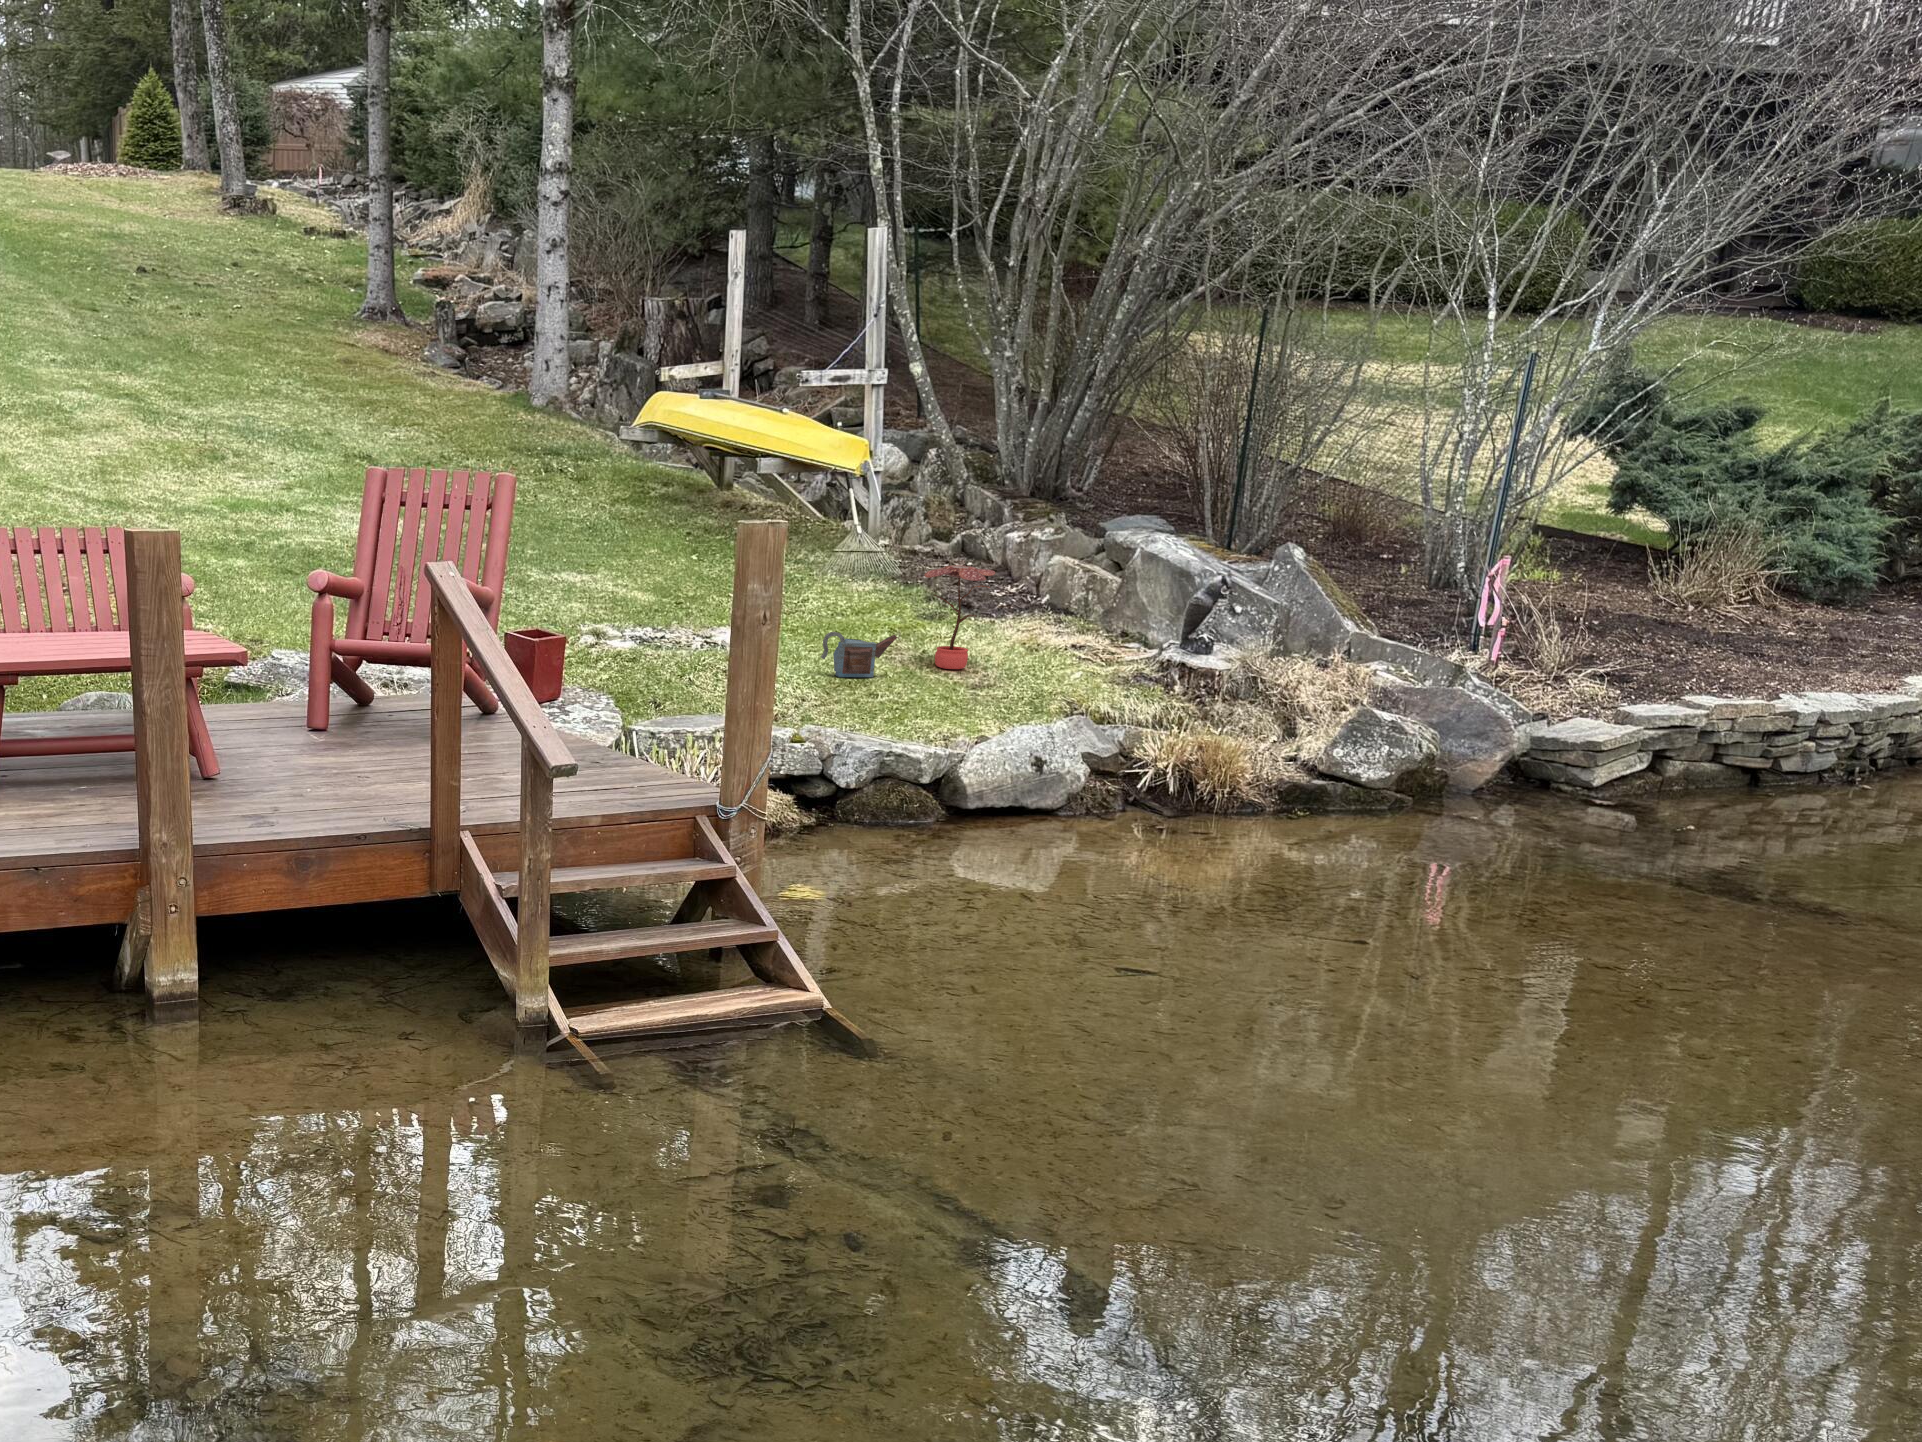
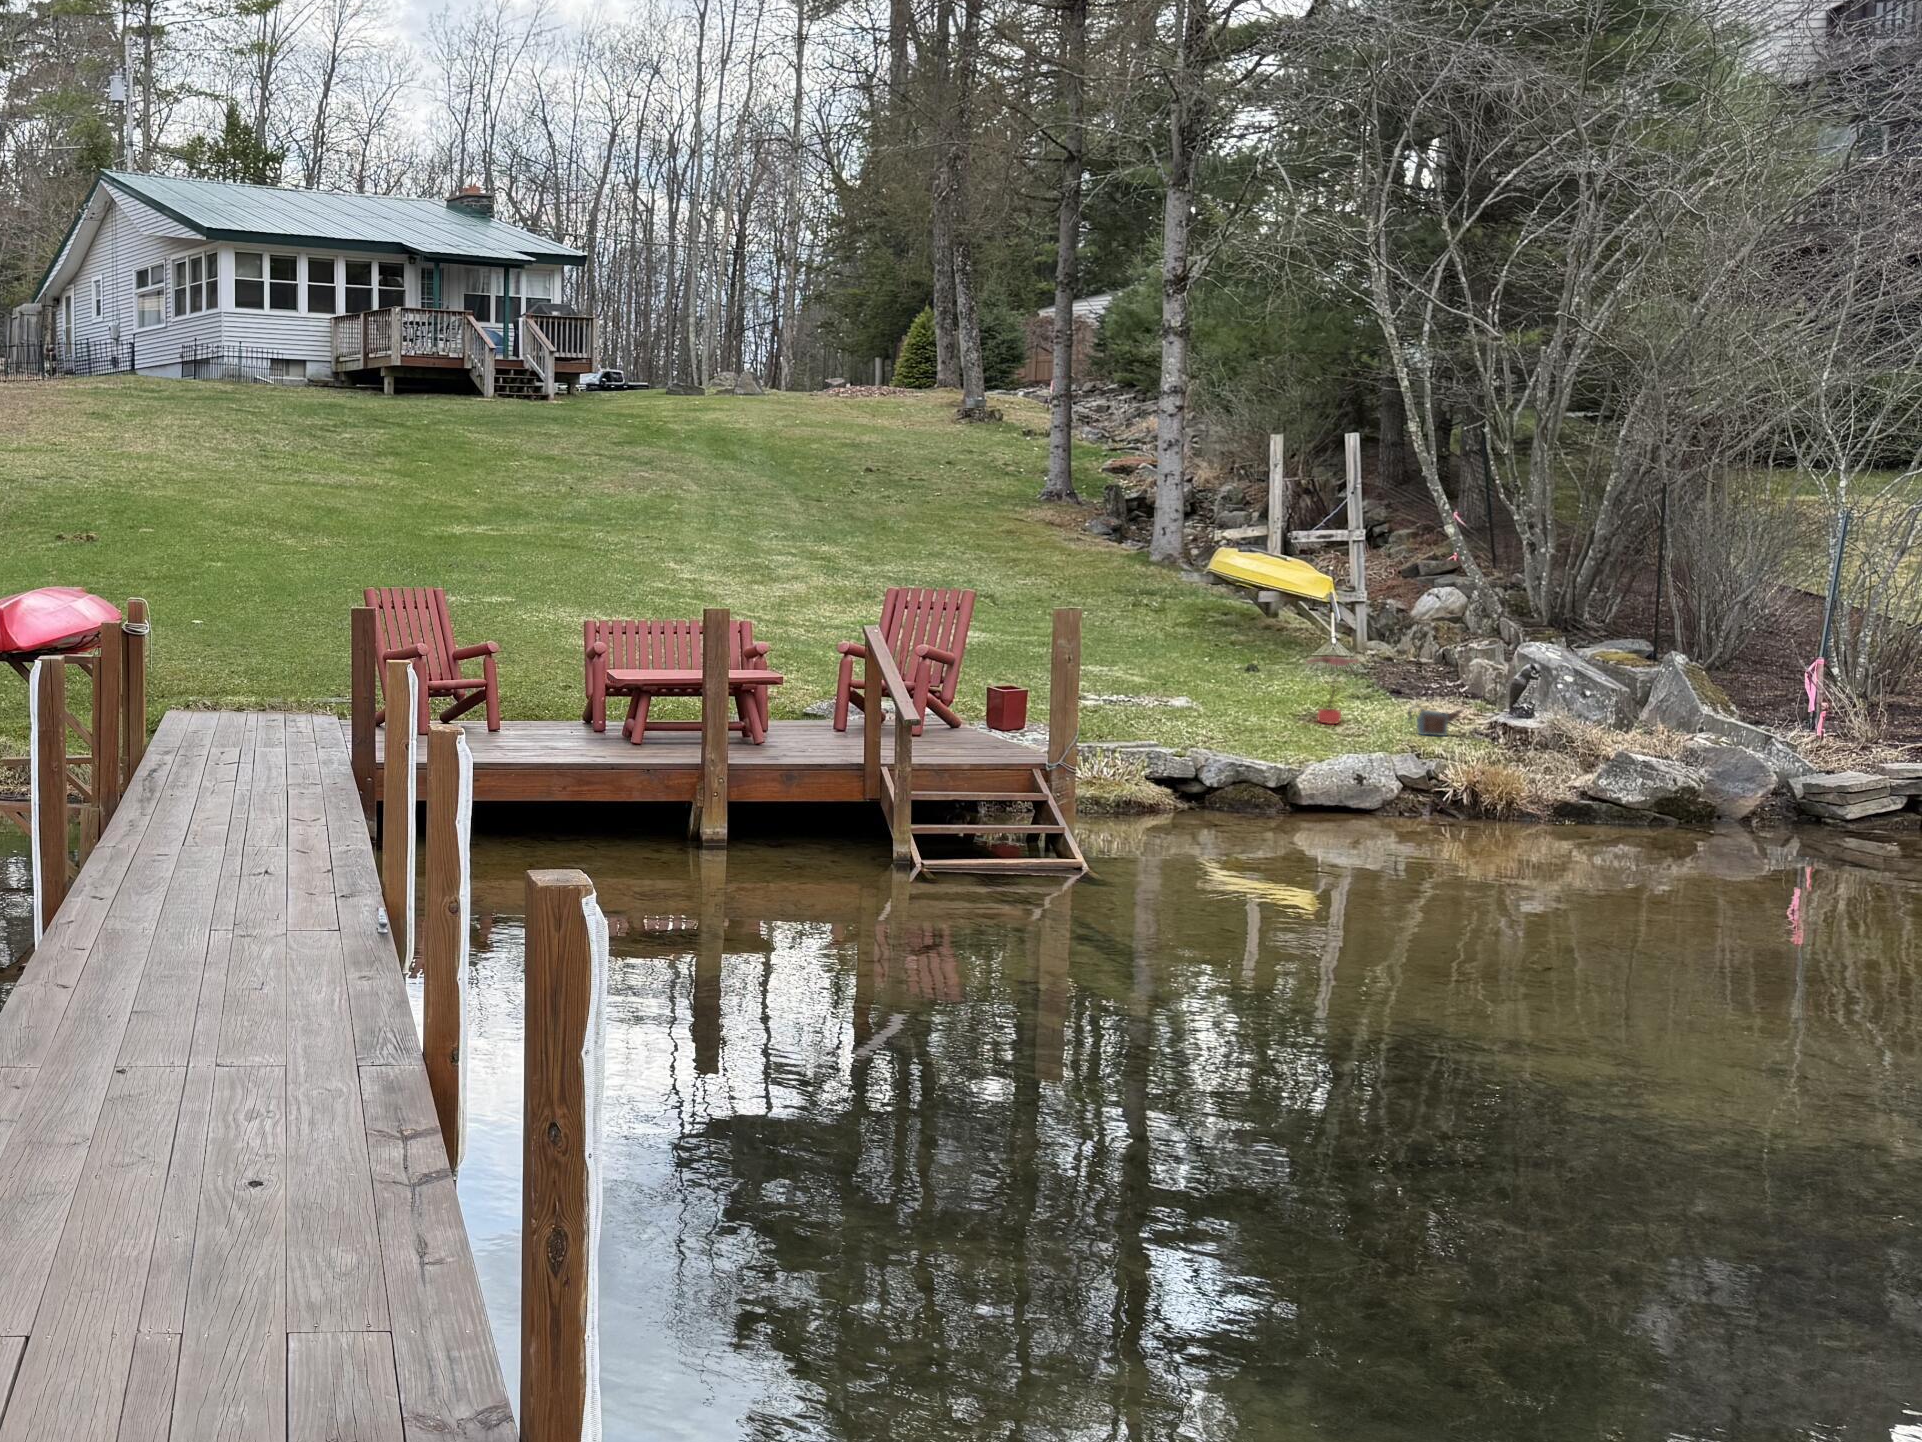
watering can: present [821,632,898,677] -> present [1408,706,1463,736]

